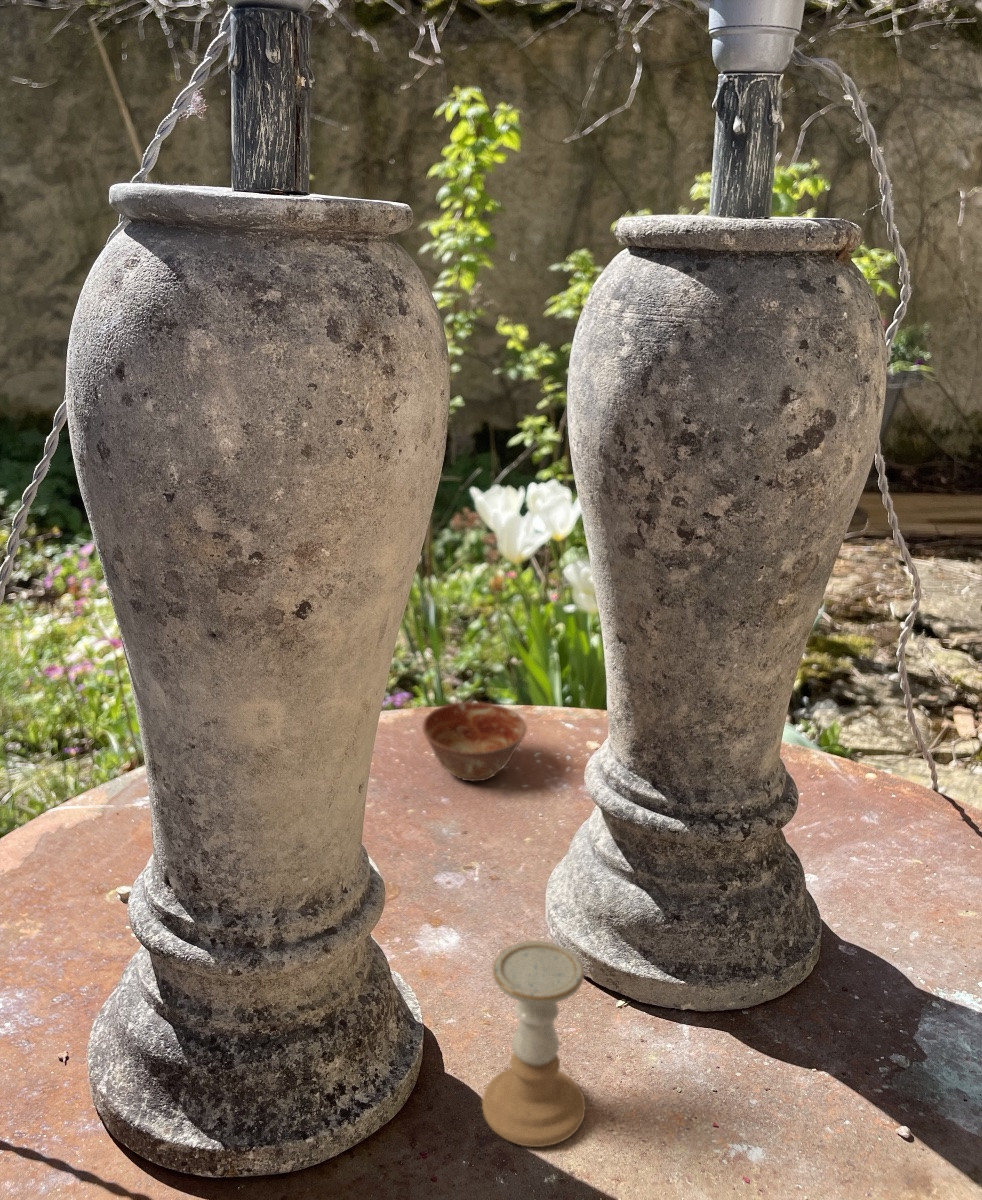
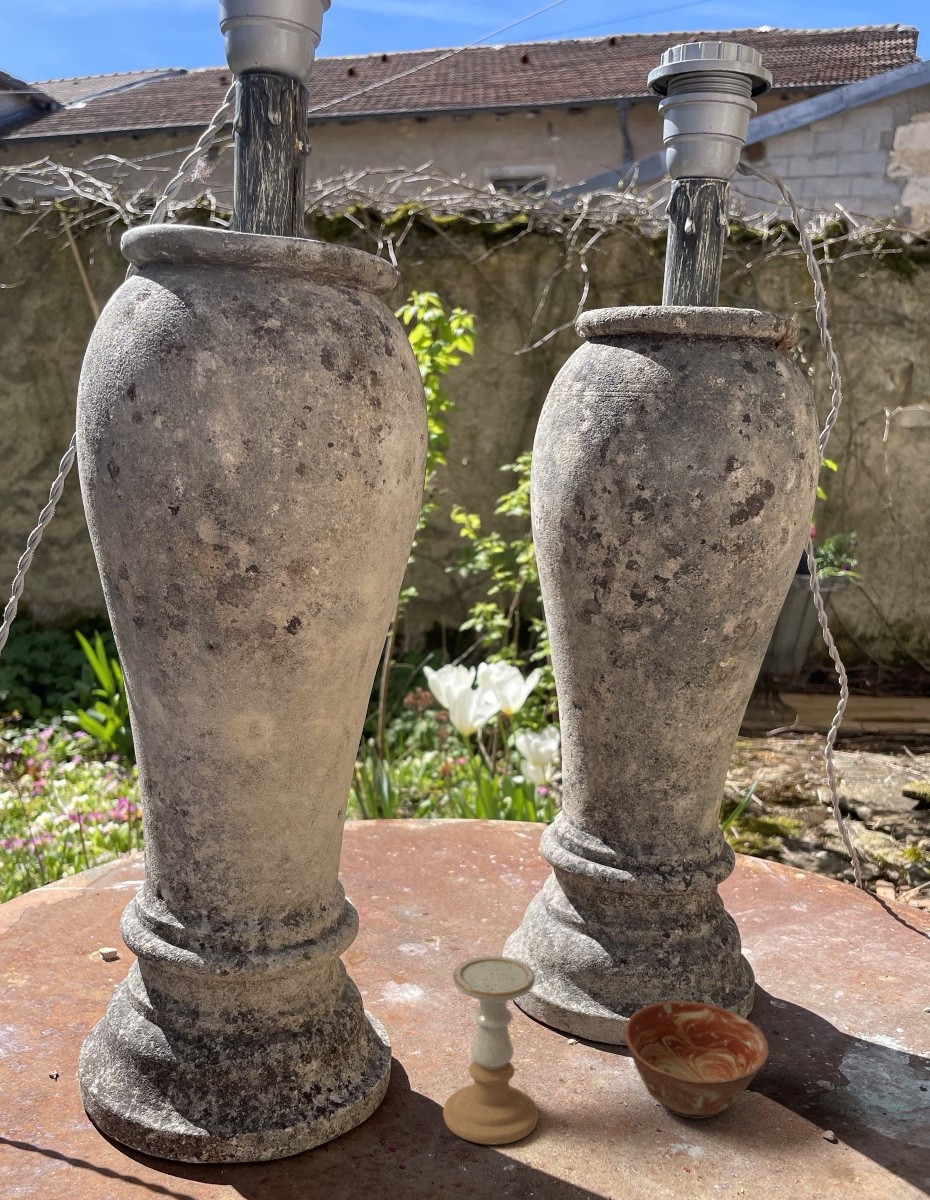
ceramic bowl: present [423,702,526,781] -> present [625,1001,769,1119]

